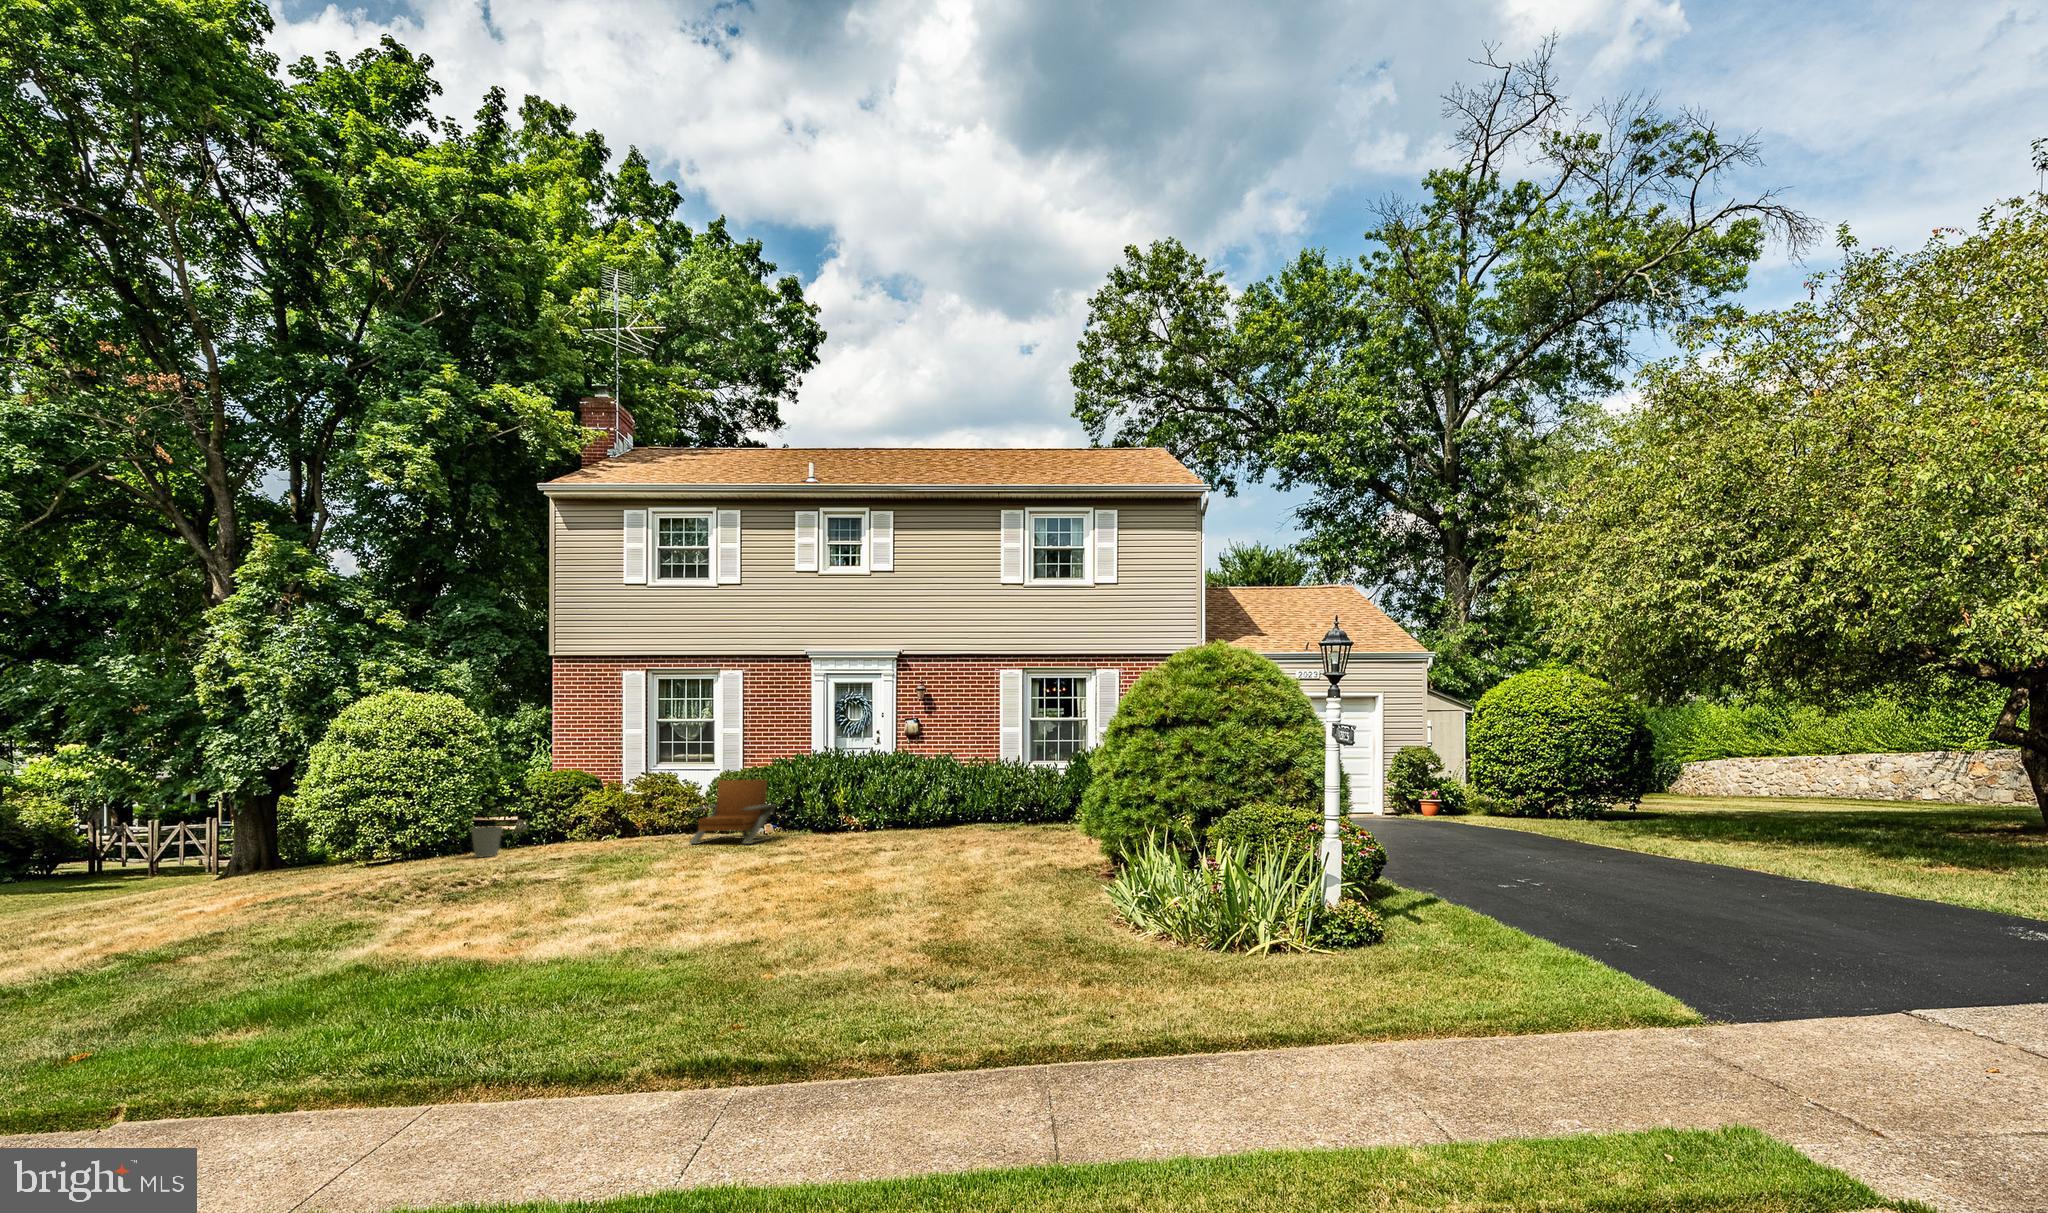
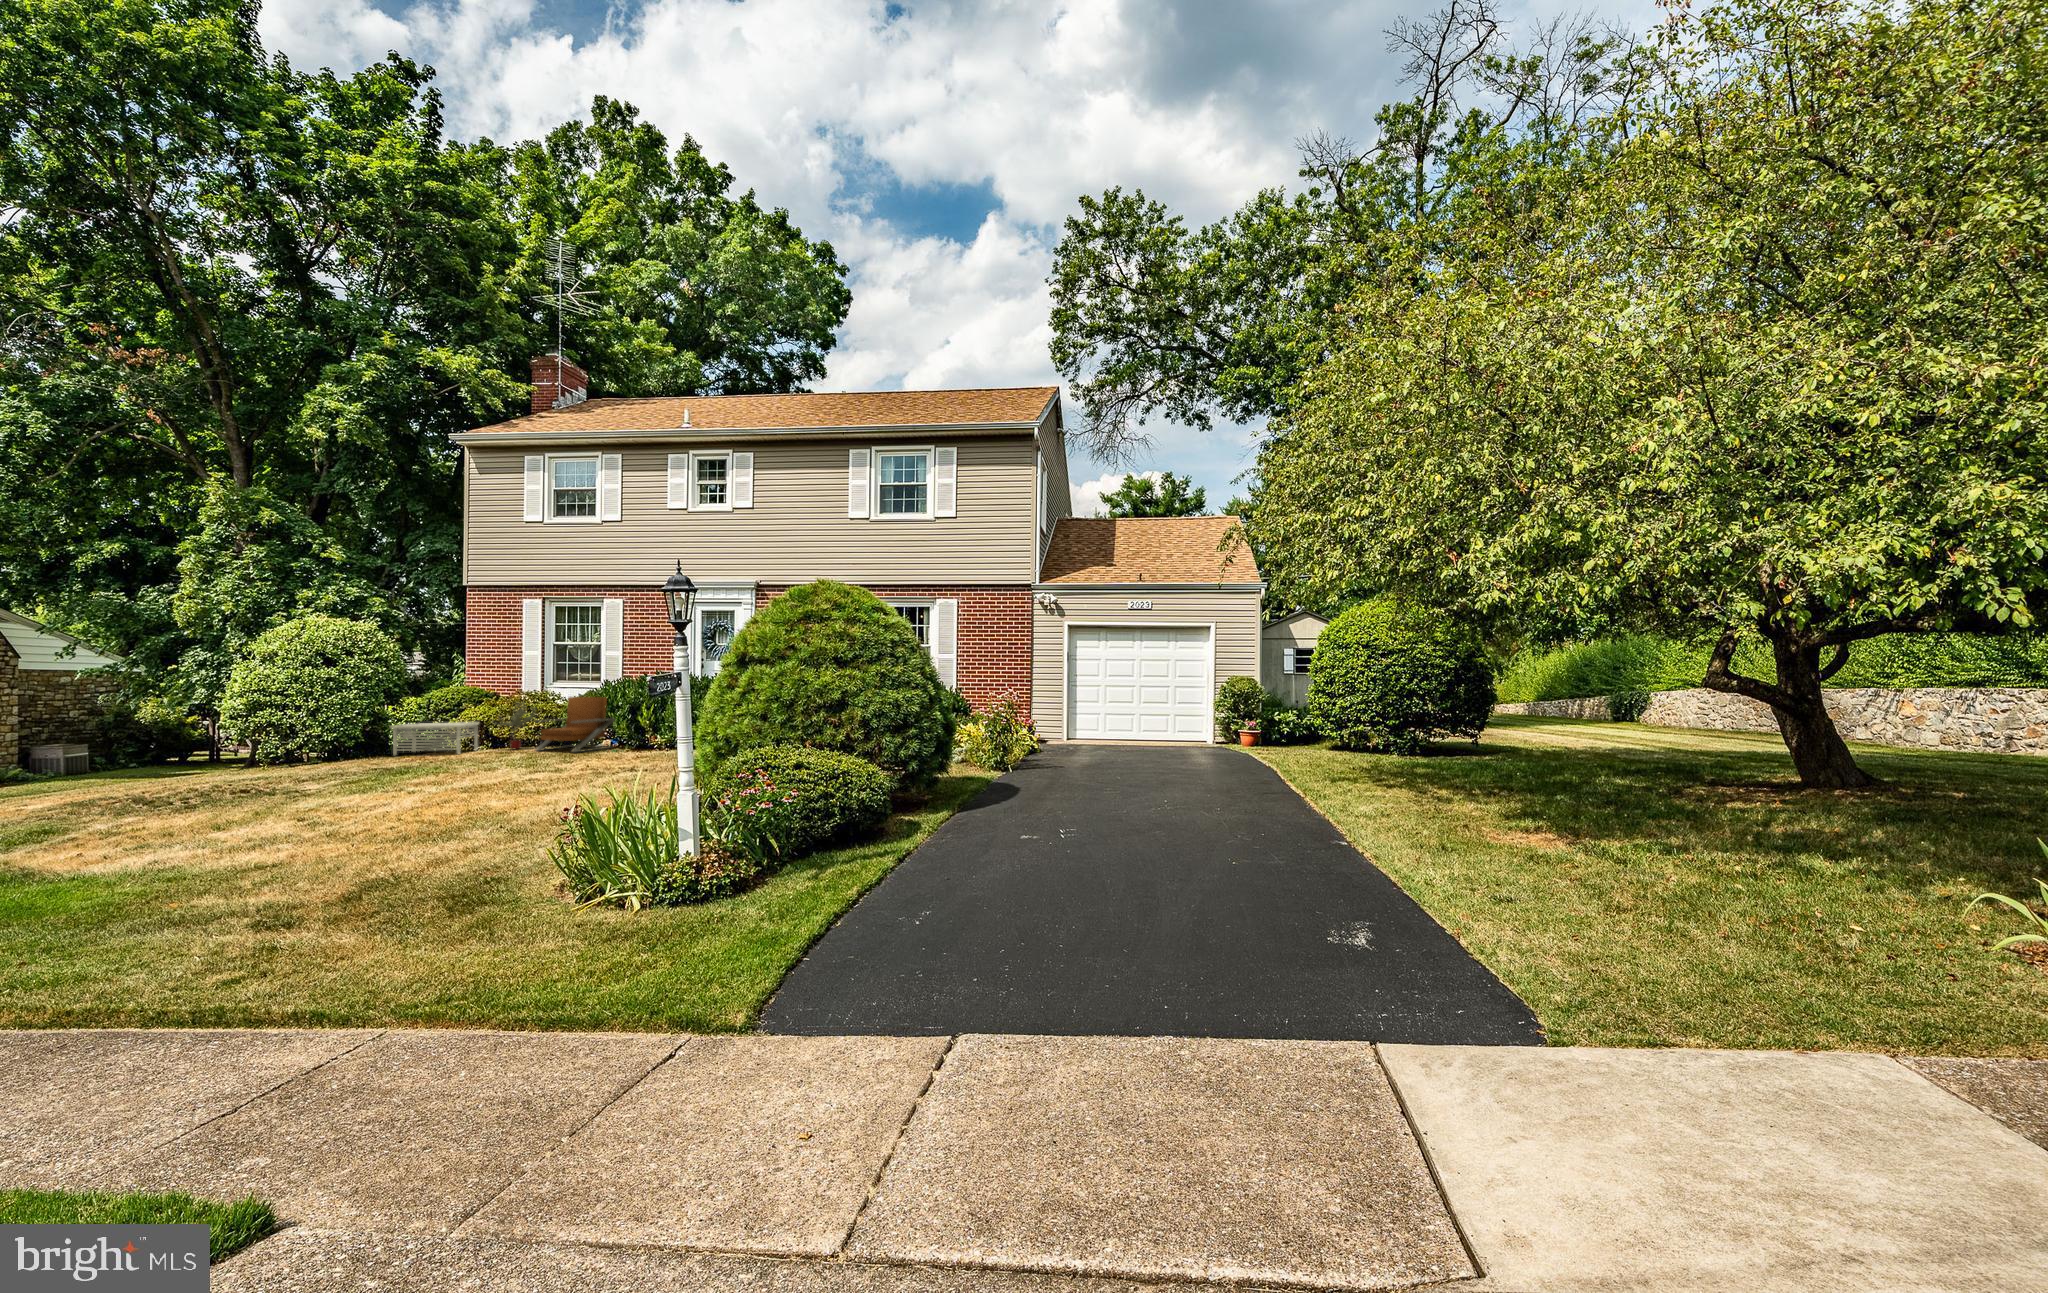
potted tree: none [633,787,681,844] -> present [495,703,536,749]
storage bench: none [517,813,612,855] -> present [390,722,479,755]
bucket: present [472,826,503,858] -> none [357,730,388,756]

